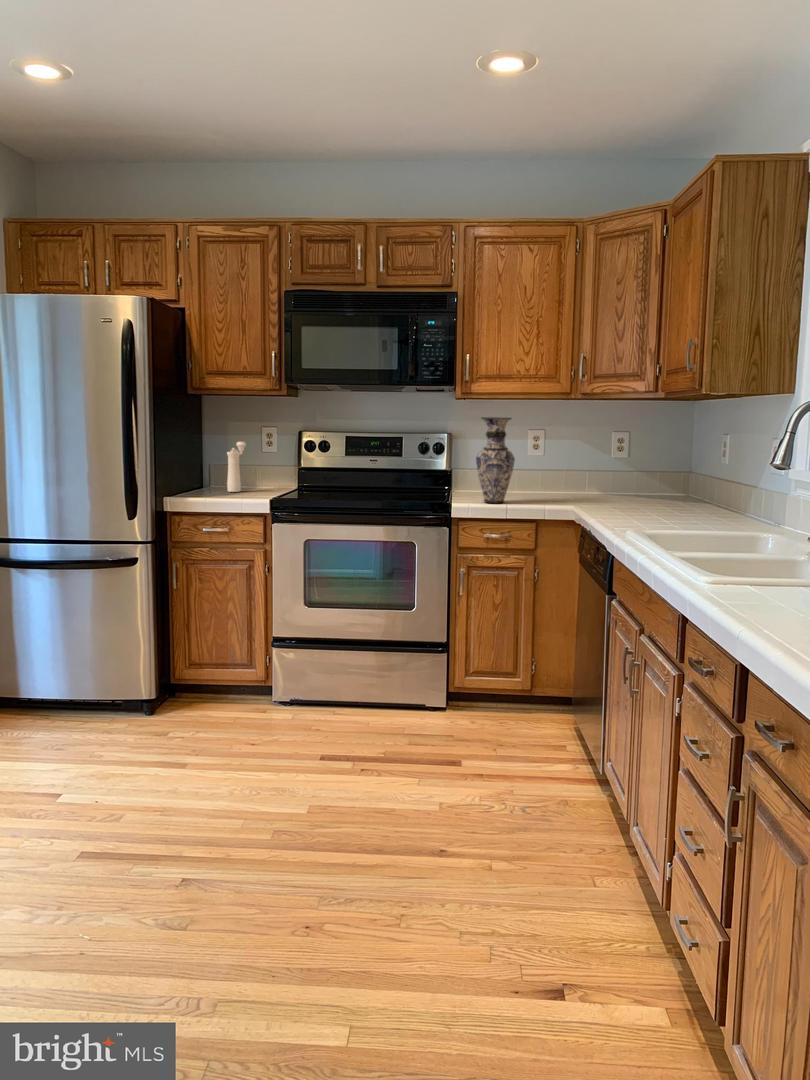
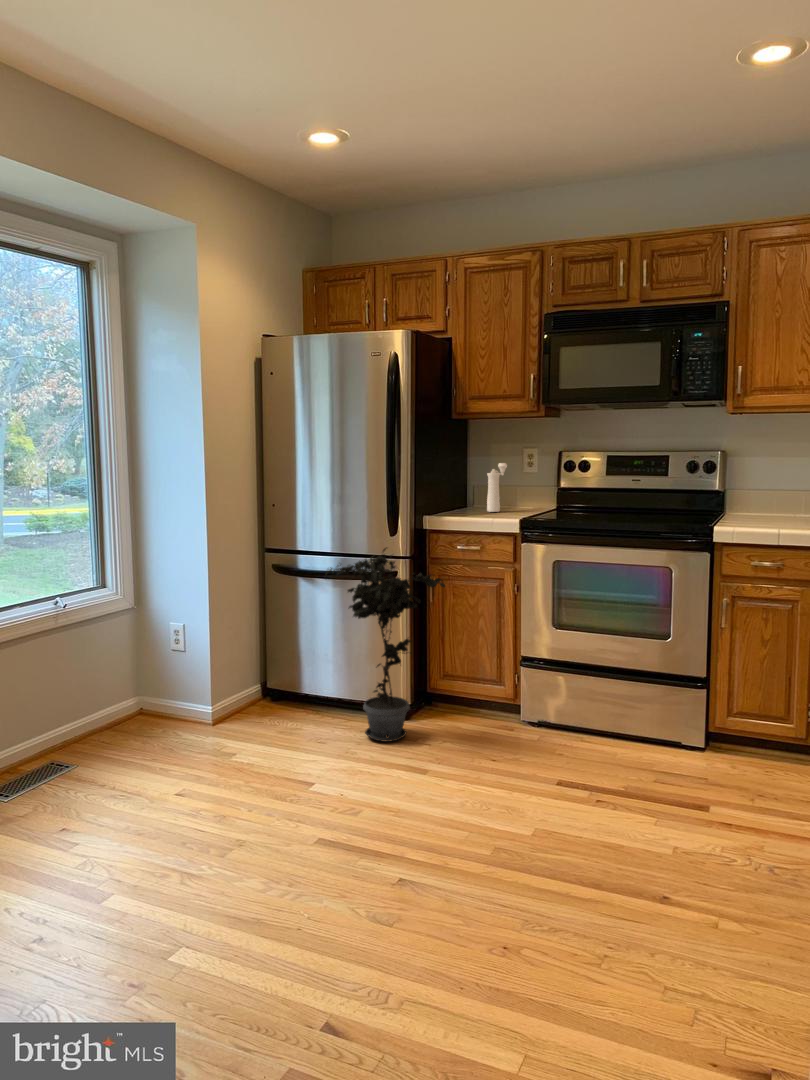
vase: present [476,417,515,503] -> none [744,434,791,528]
potted plant: none [55,532,197,739] -> present [326,547,445,742]

